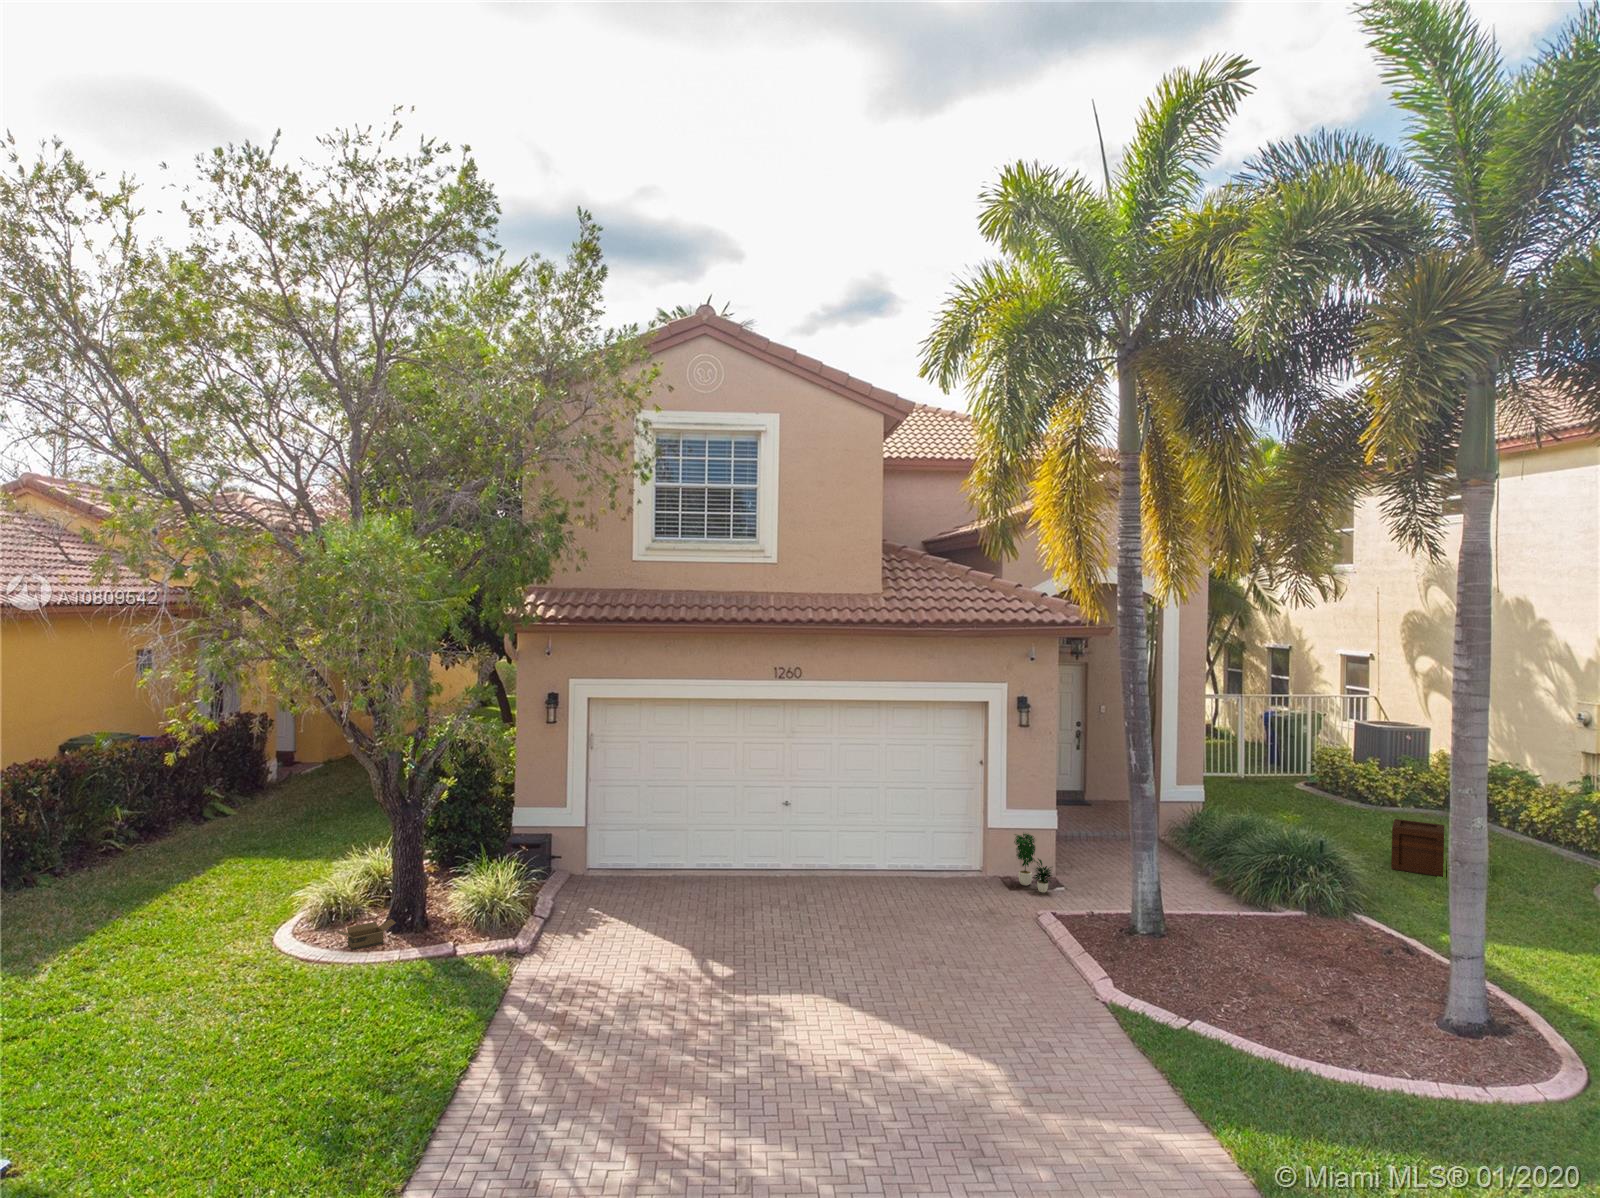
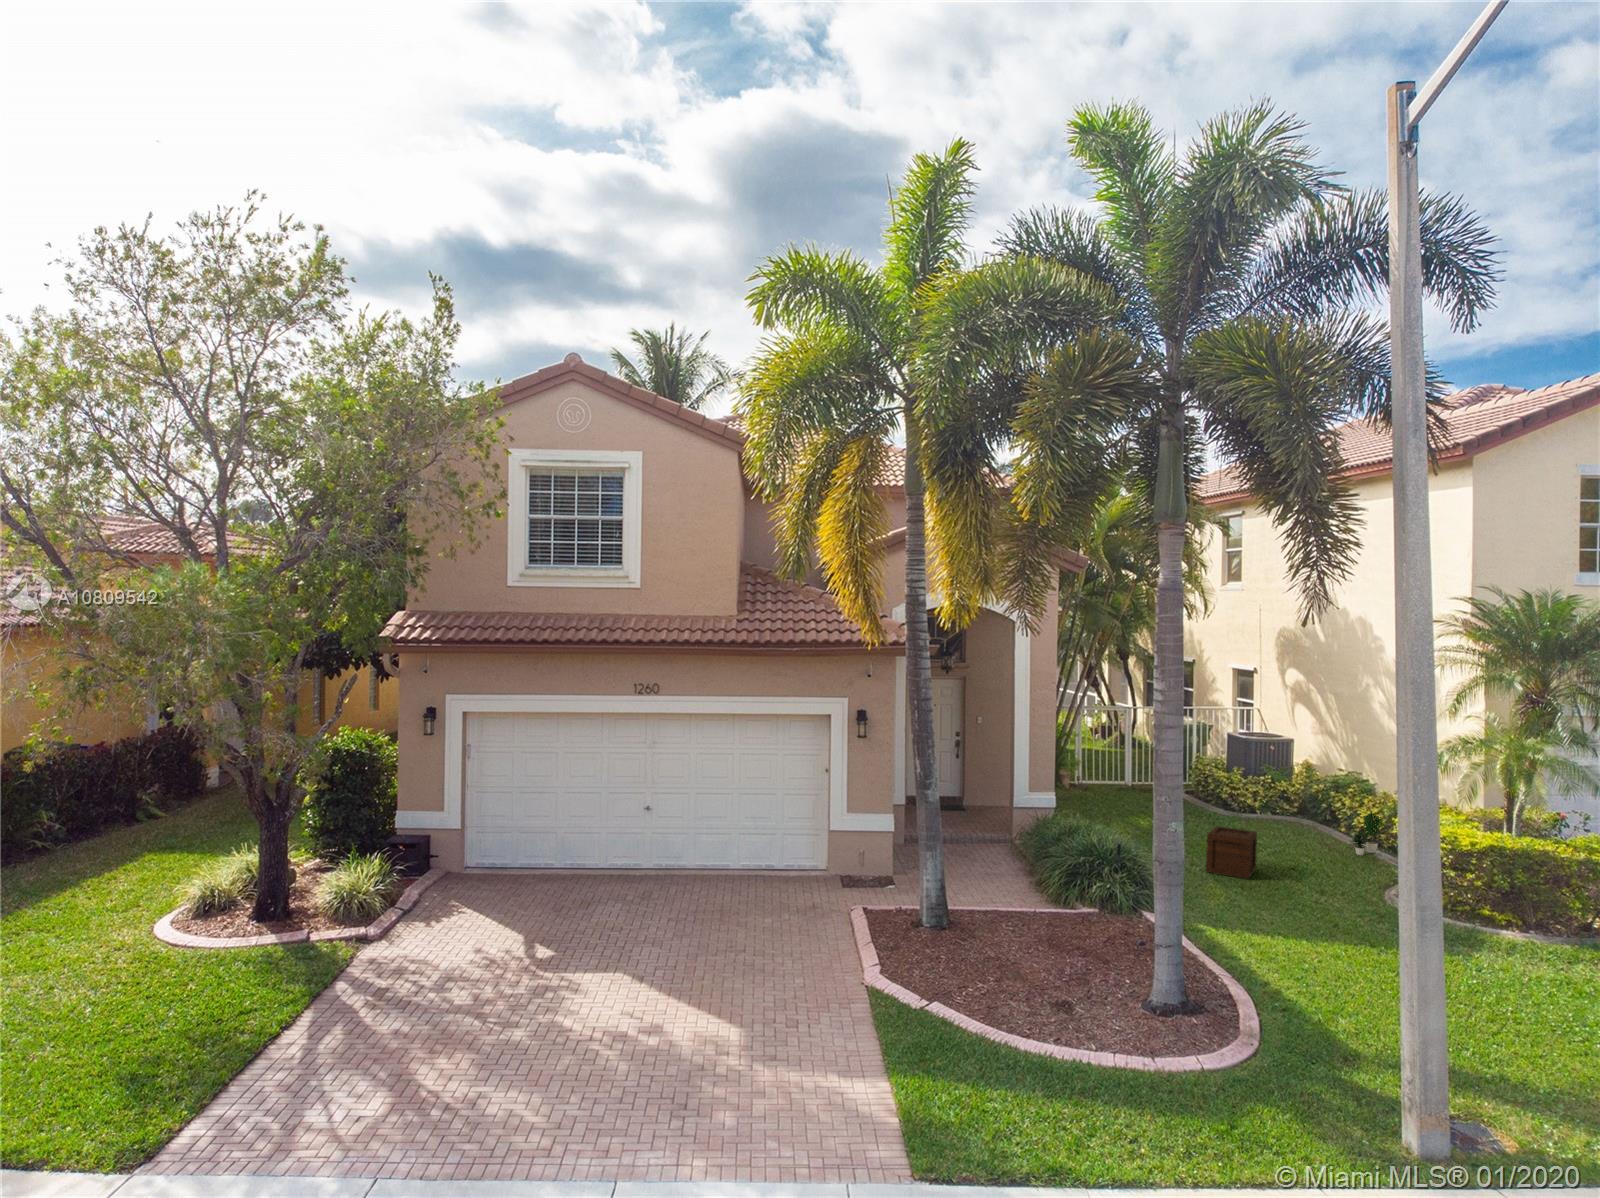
potted plant: present [1014,834,1052,893] -> present [1350,812,1382,855]
cardboard box: present [336,919,396,950] -> none [205,910,262,937]

